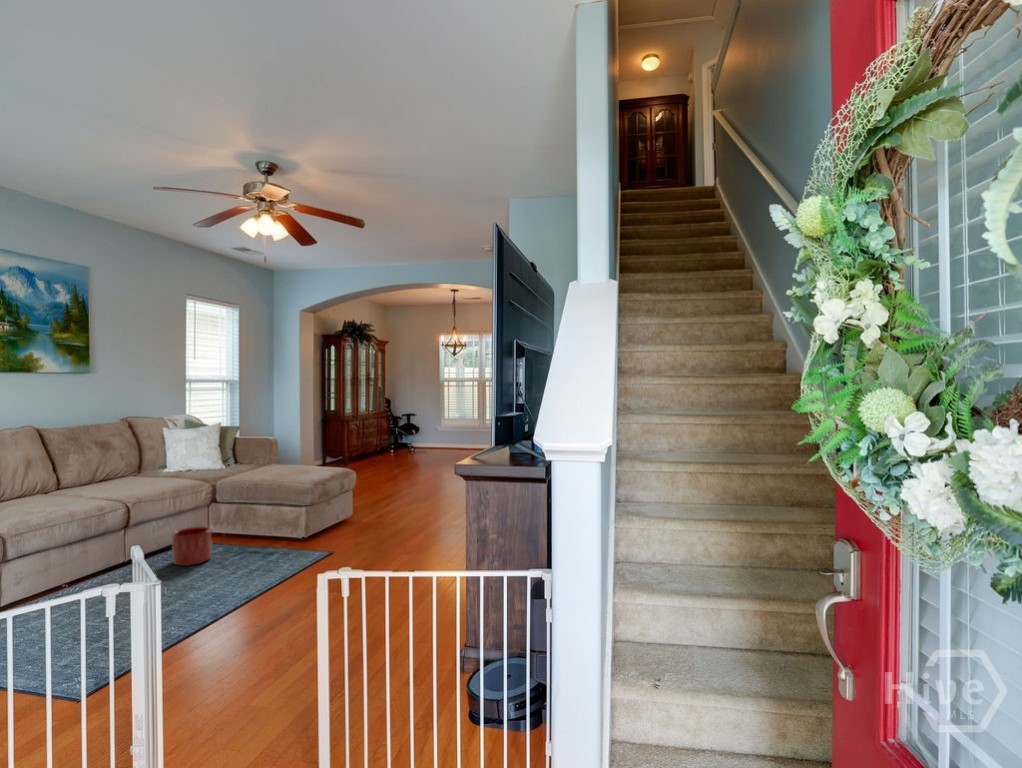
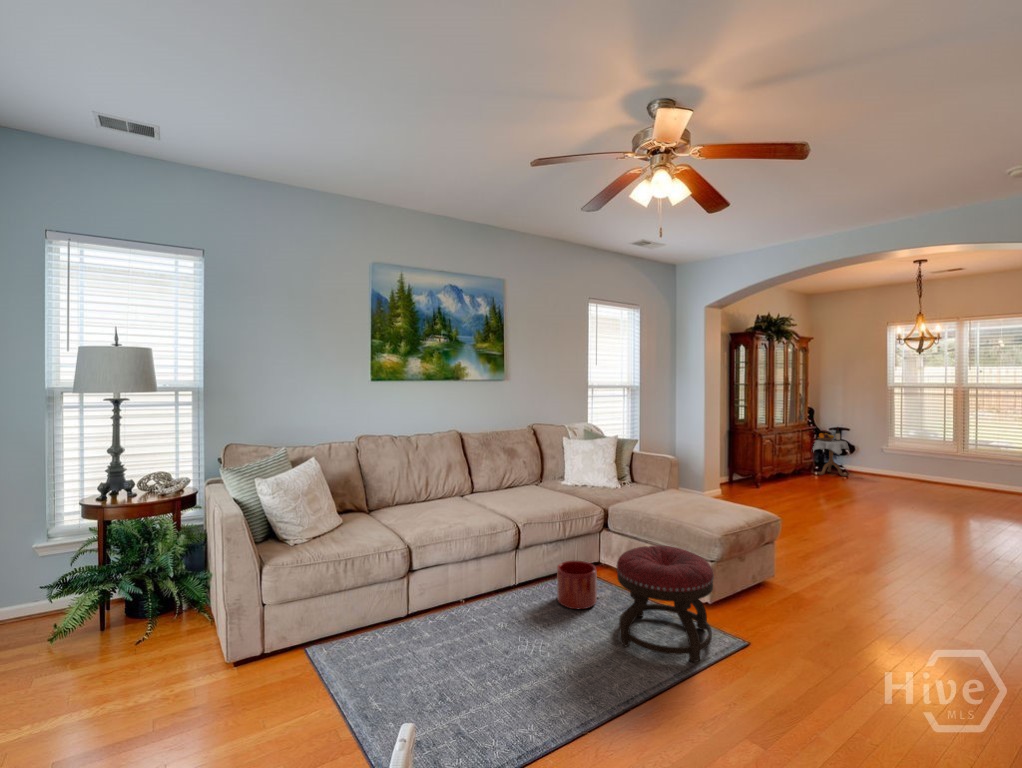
side table: none [389,413,415,453] -> present [813,427,849,476]
ottoman: none [232,496,309,574] -> present [617,545,714,662]

